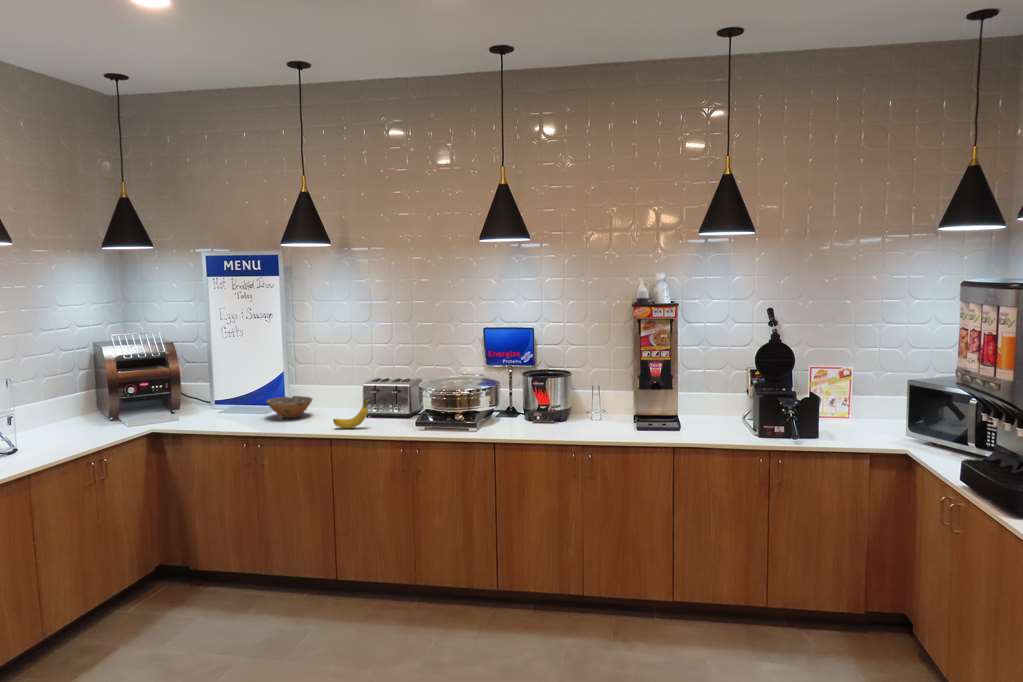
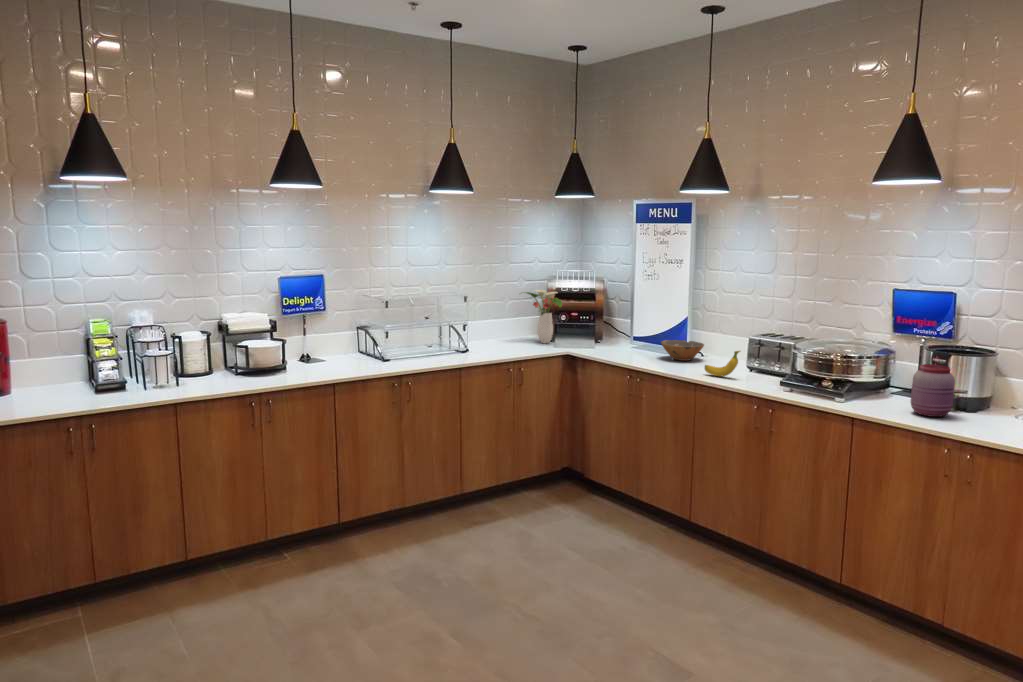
flower arrangement: none [68,360,133,425] -> present [526,290,562,343]
jar: none [530,388,560,431] -> present [911,364,955,417]

